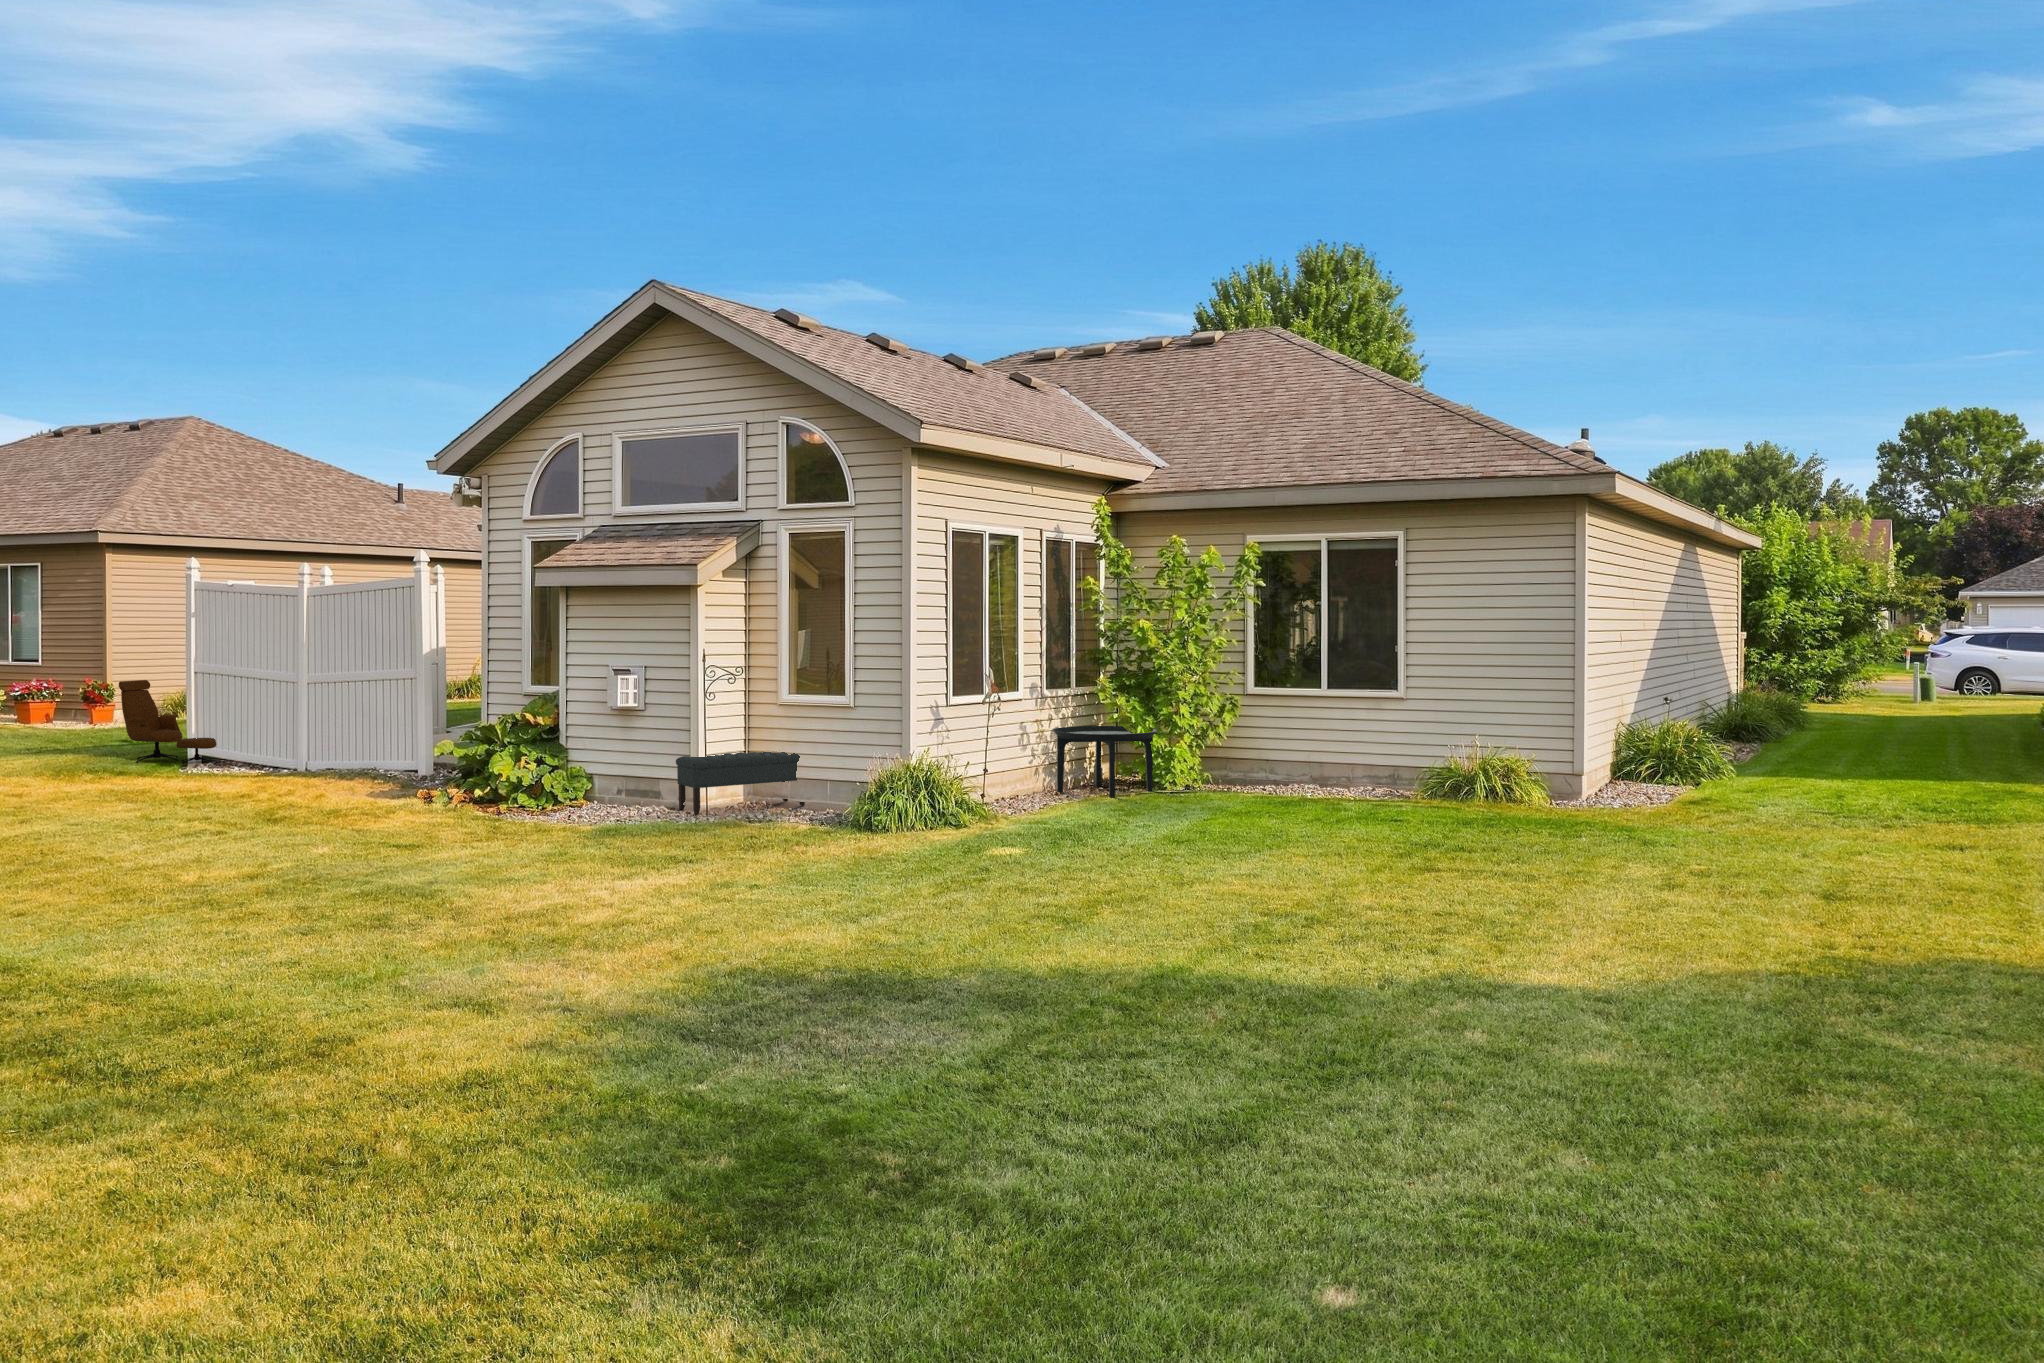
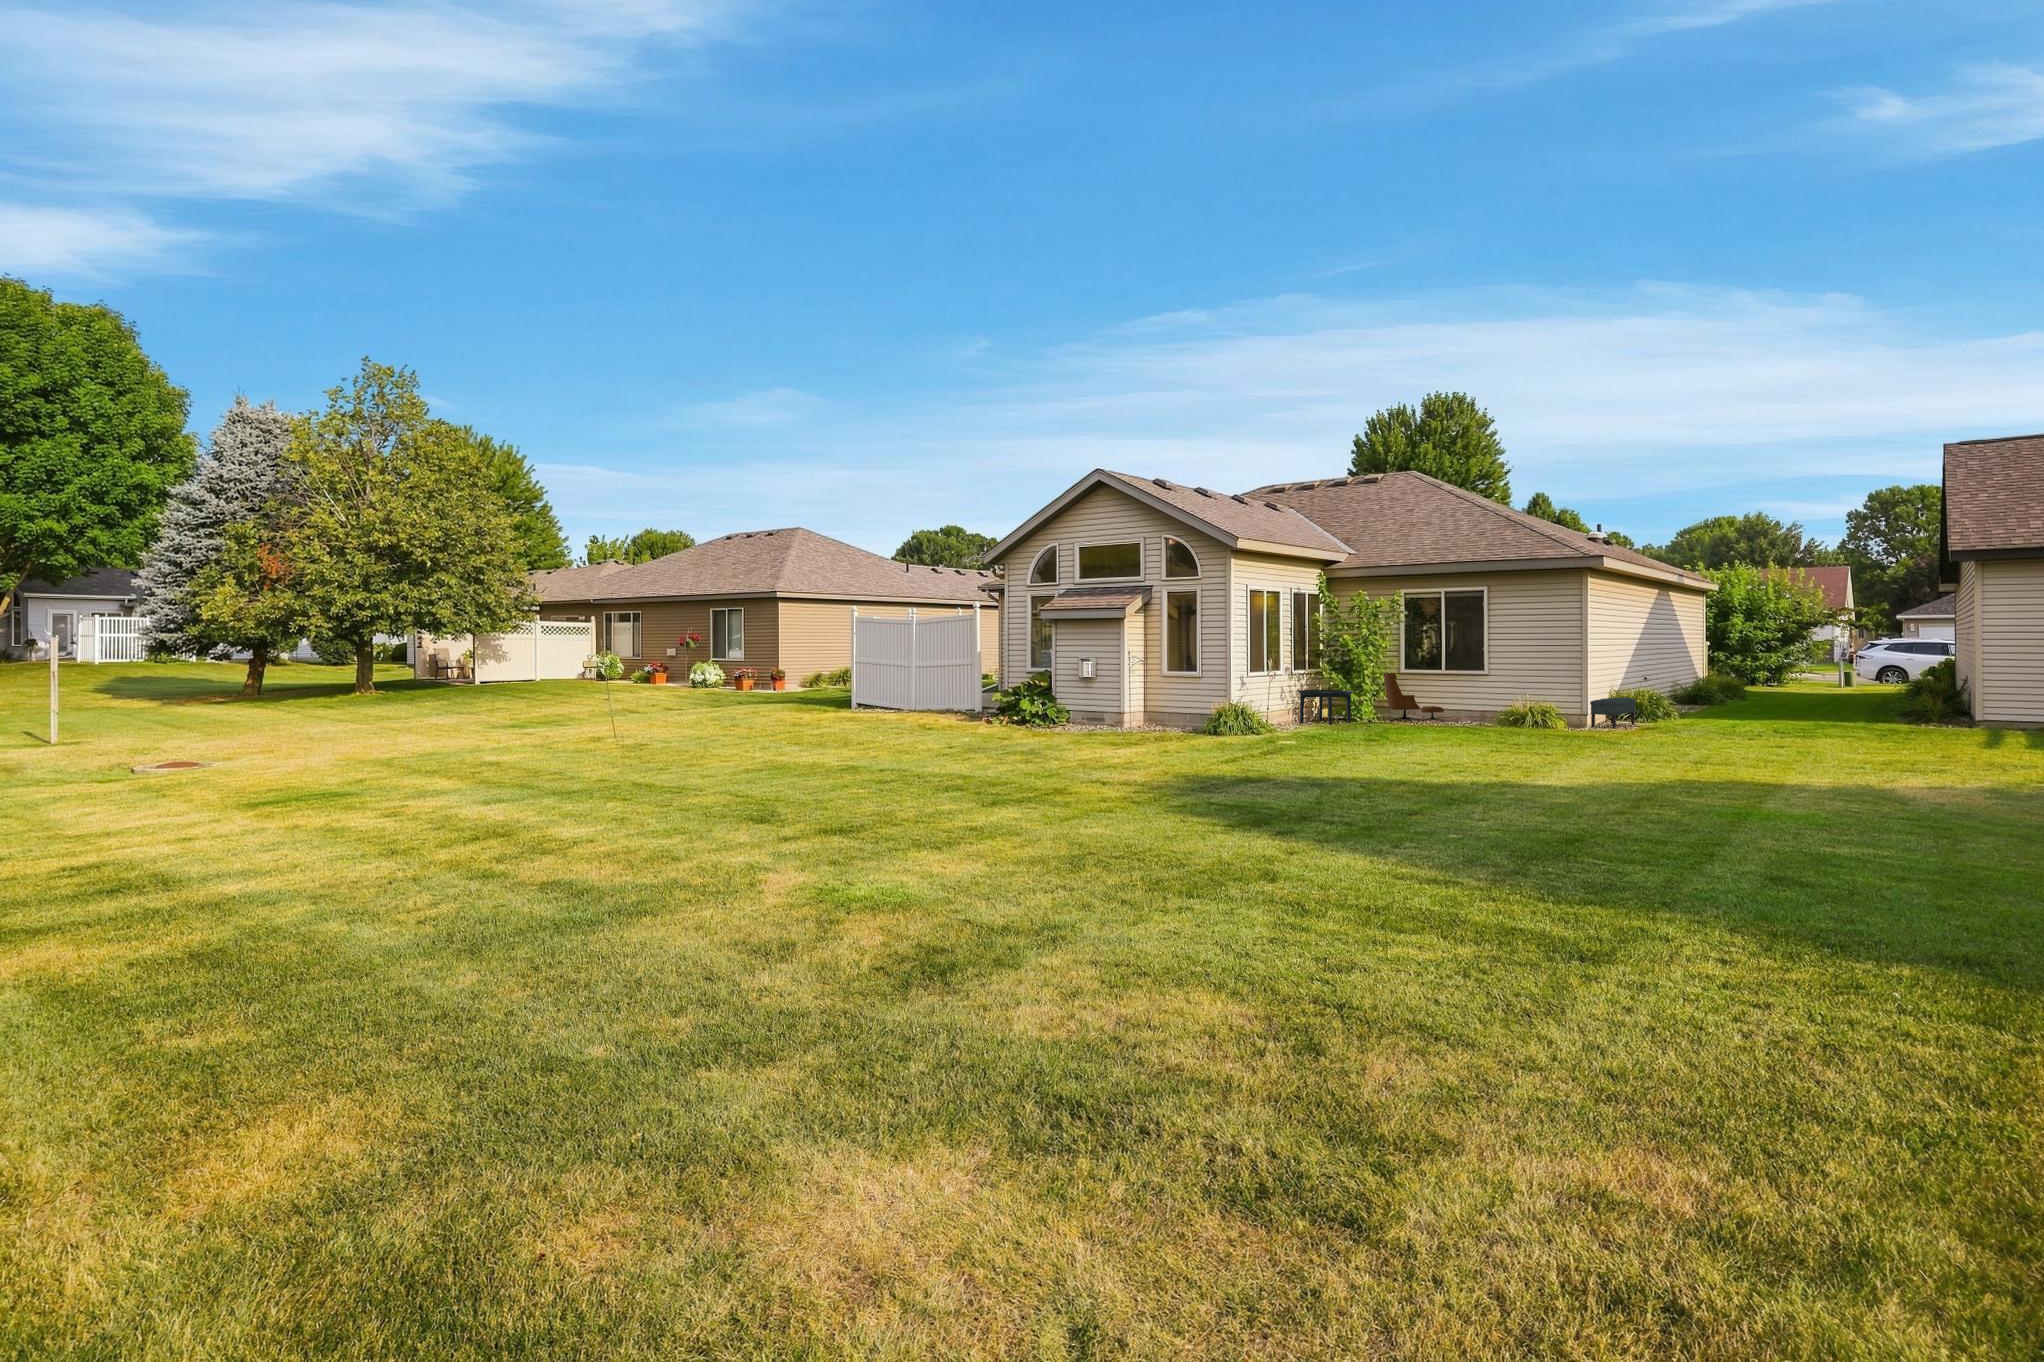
lounge chair: present [119,680,216,764] -> present [1383,672,1444,722]
bench: present [676,752,805,815] -> present [1590,697,1636,729]

